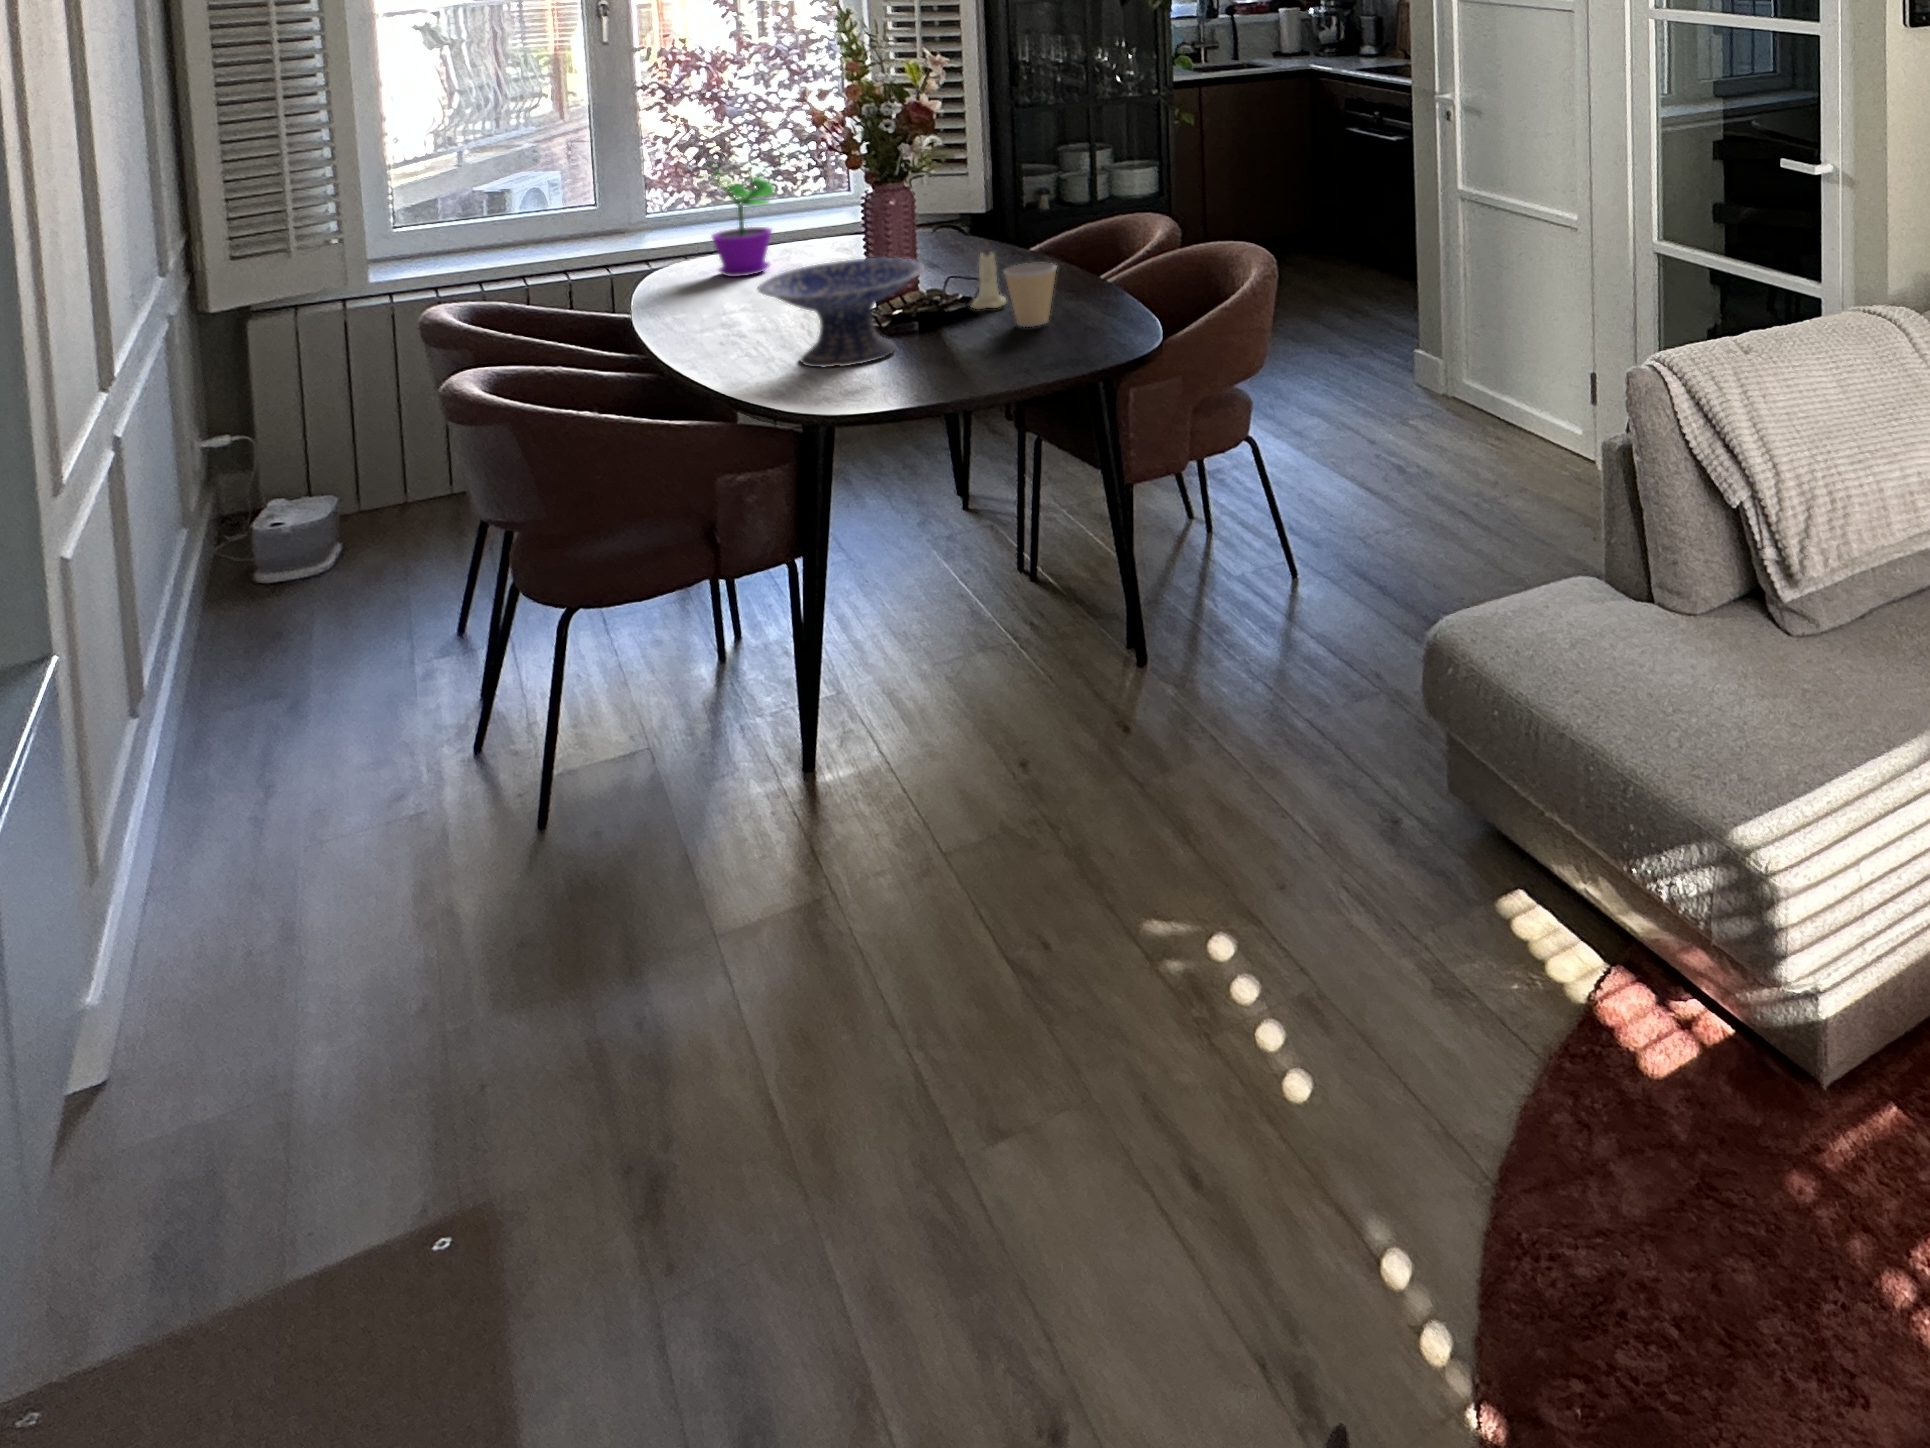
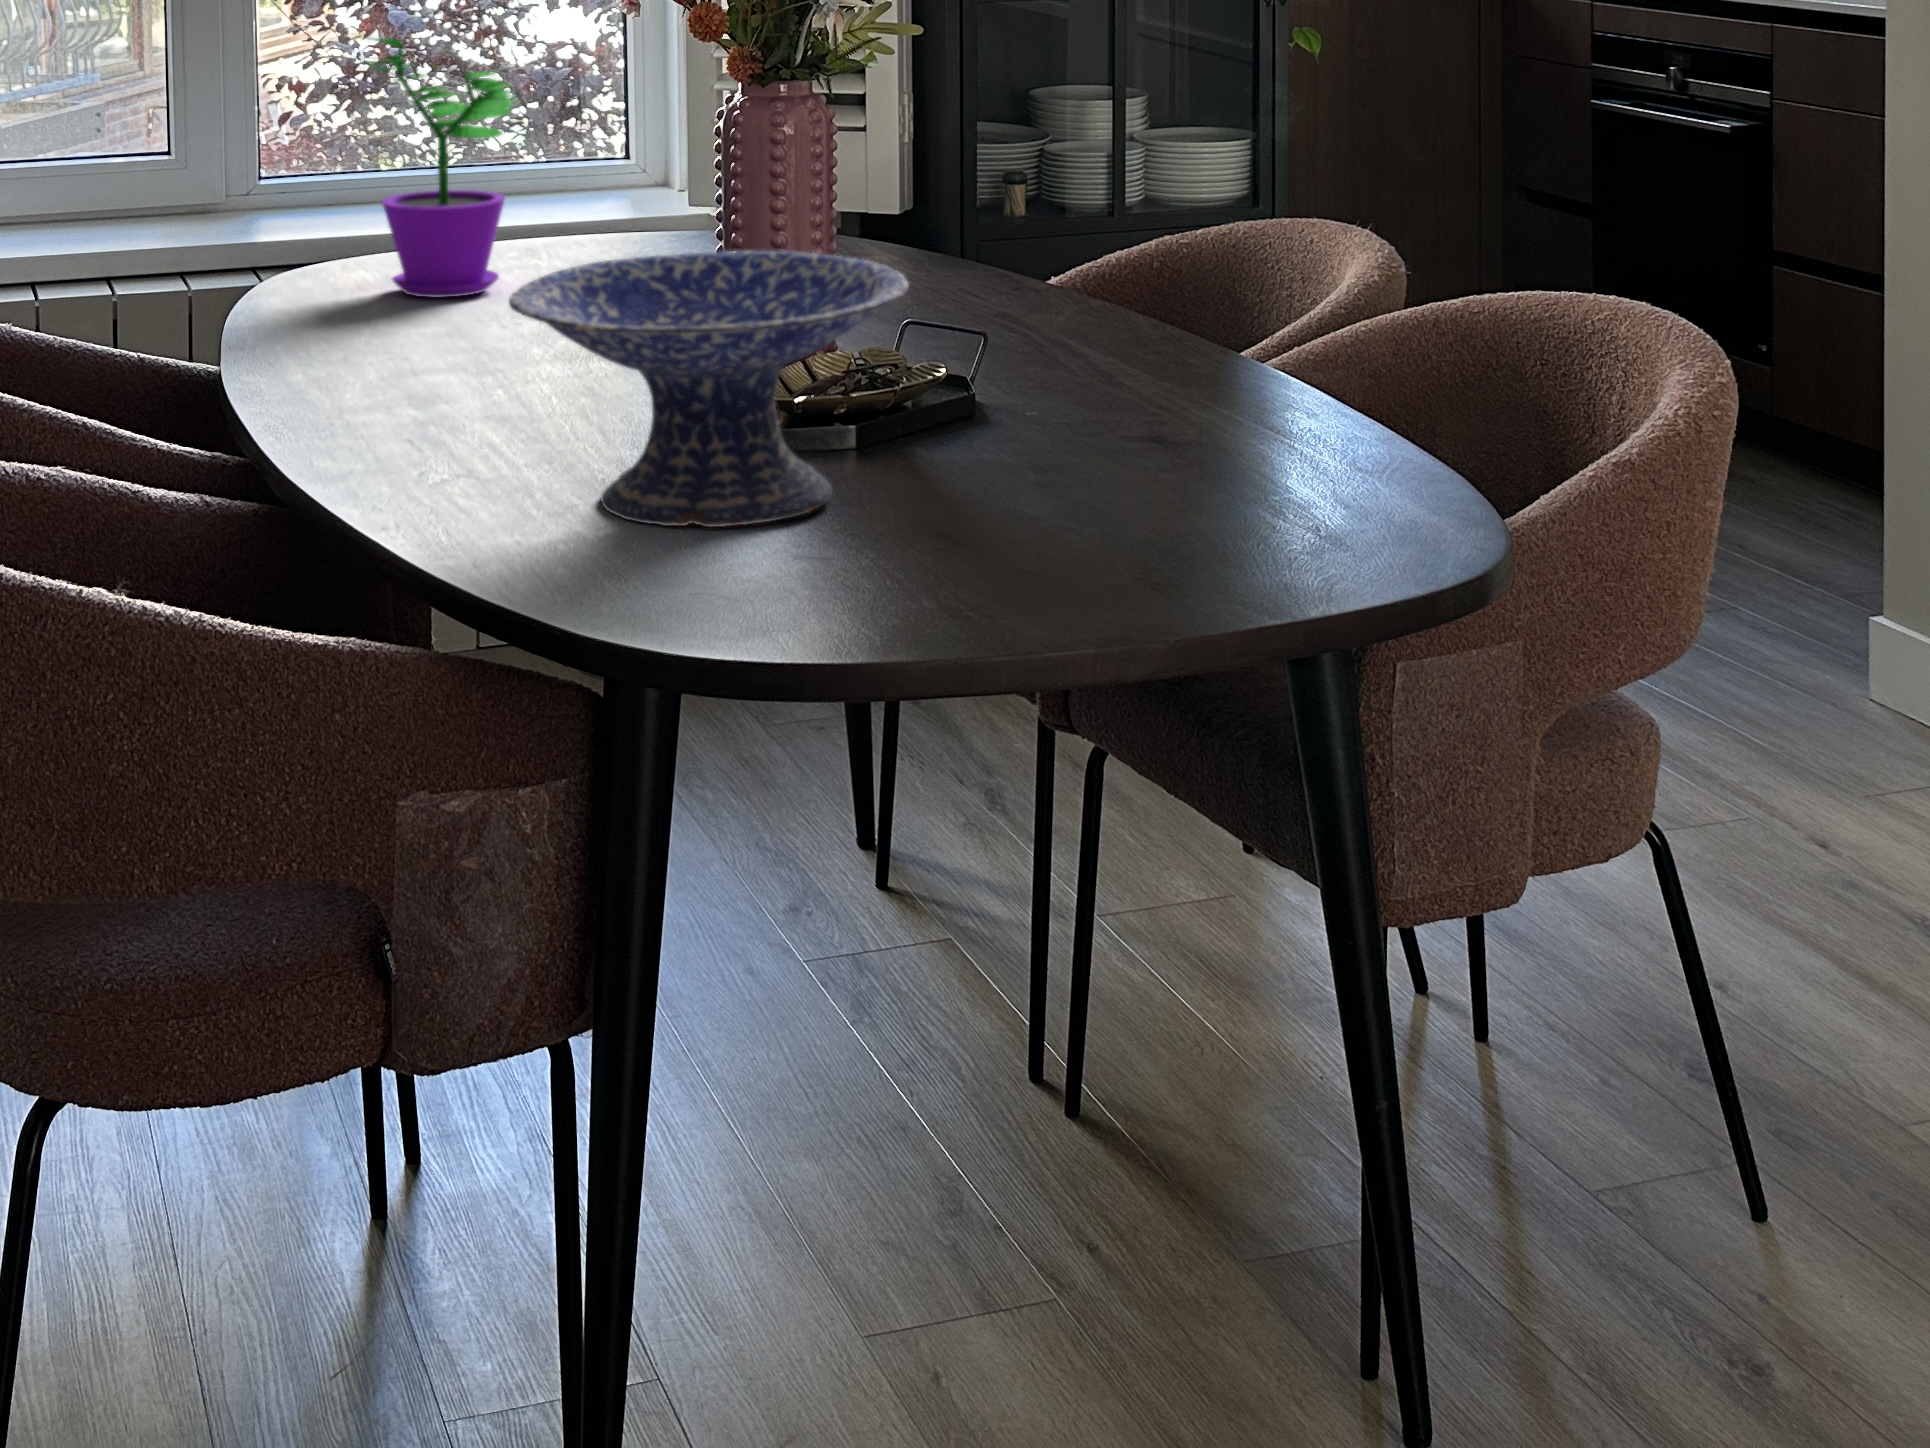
candle: present [971,245,1006,309] -> none [976,235,1063,411]
coffee cup: present [1004,263,1056,327] -> none [1082,297,1219,466]

